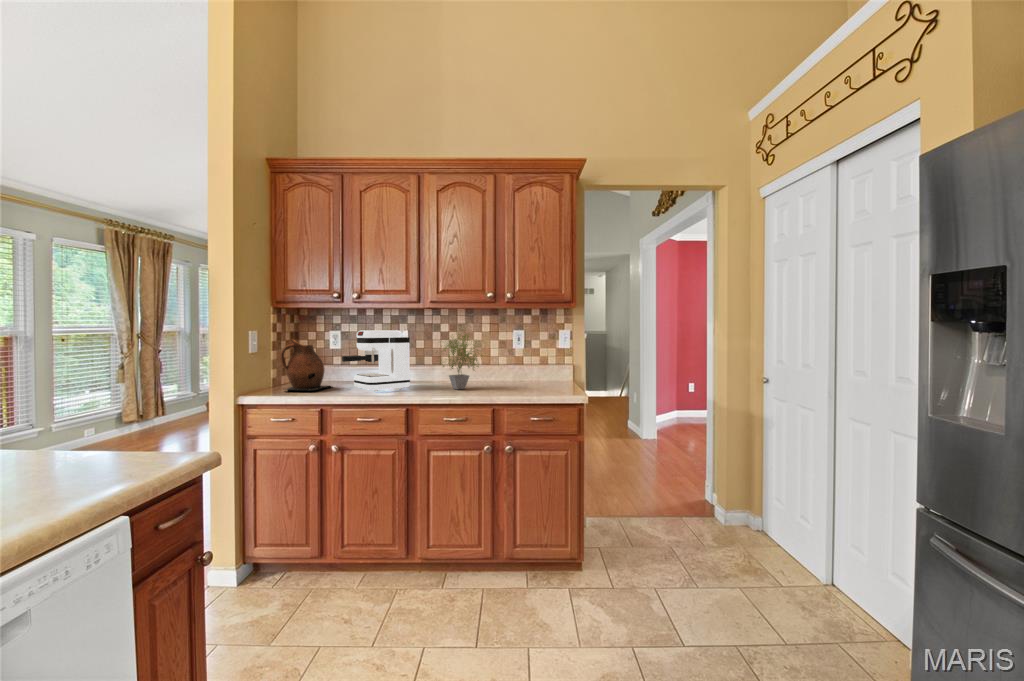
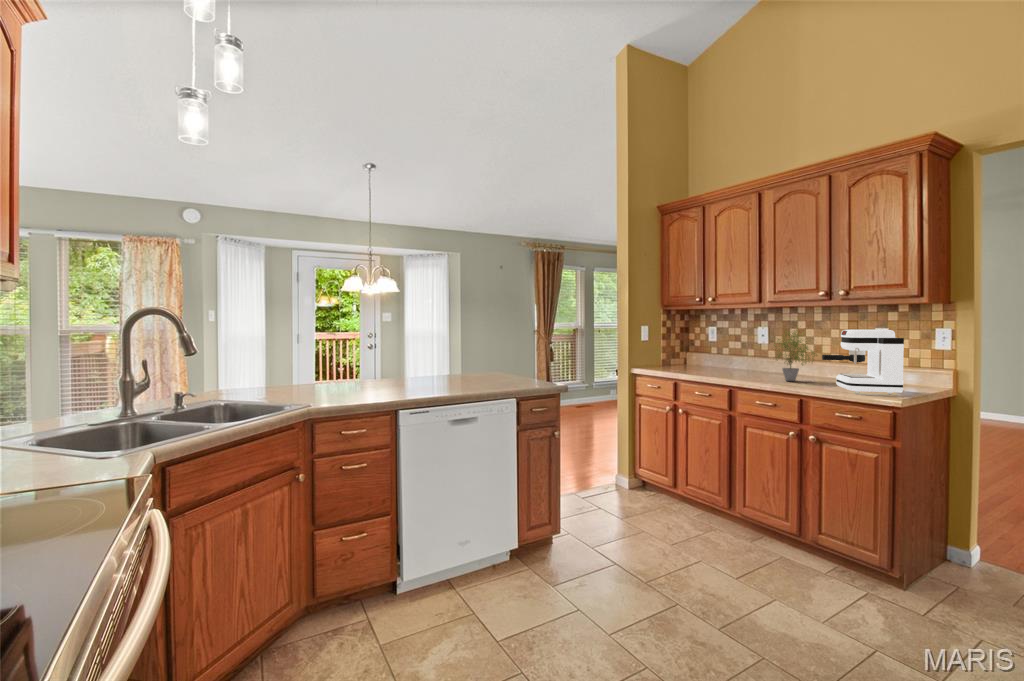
coffee maker: present [342,330,410,391] -> present [822,330,904,394]
ceramic pitcher: present [281,339,332,391] -> none [661,333,698,371]

